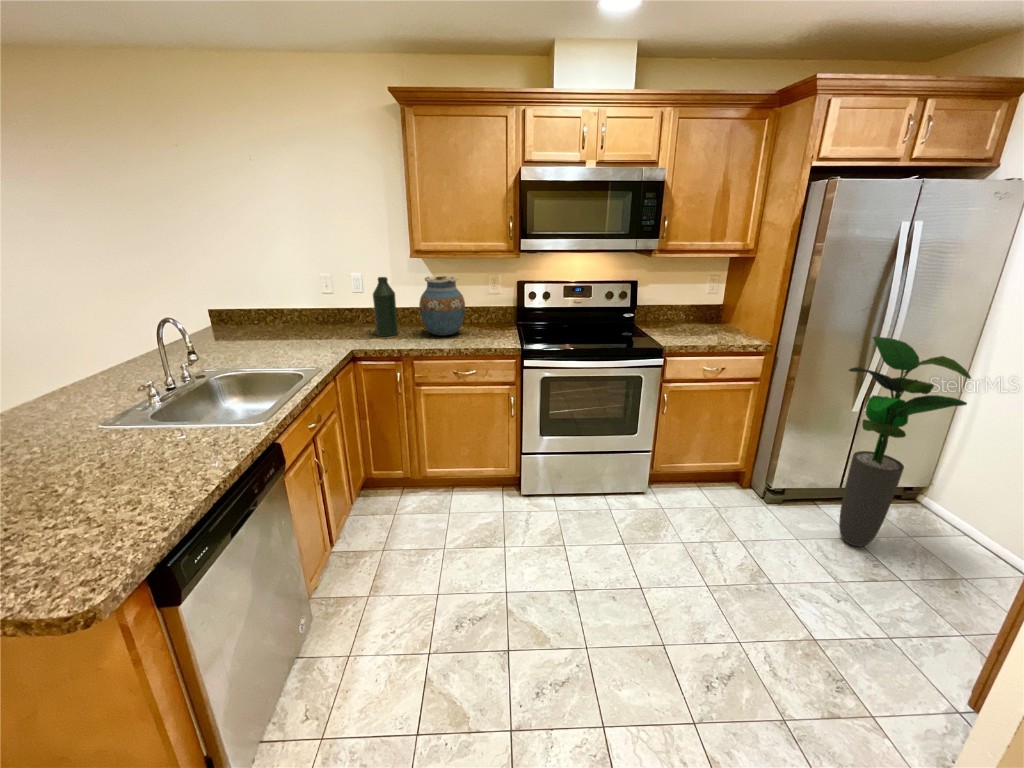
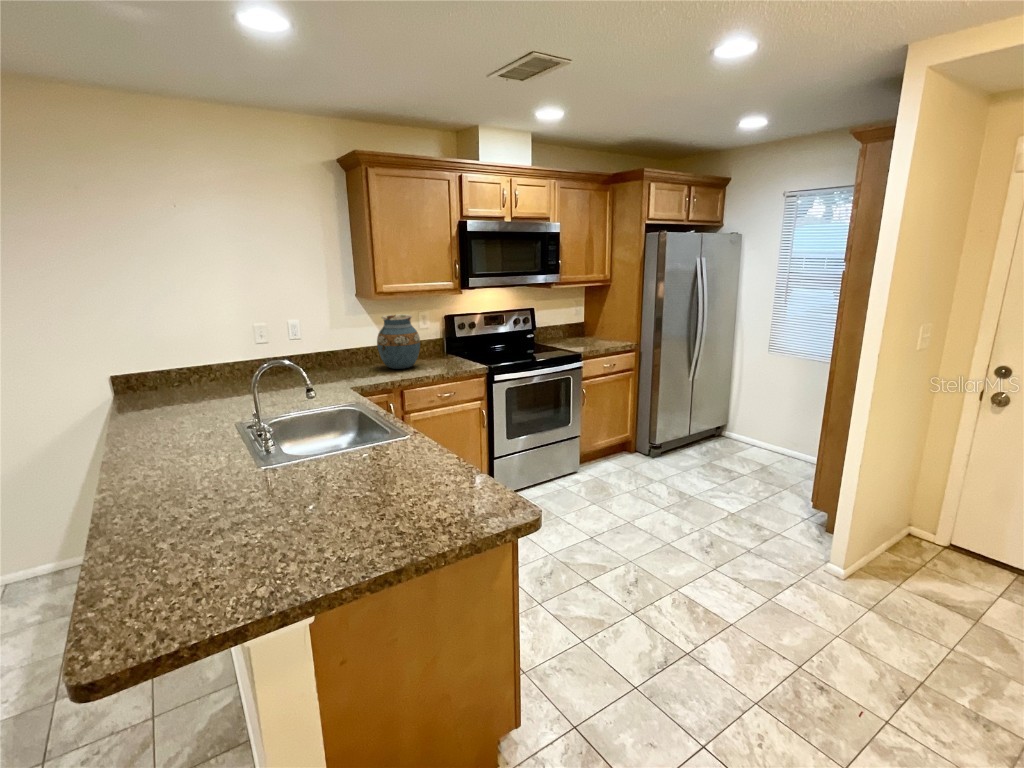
bottle: present [373,277,398,337] -> none [334,319,359,377]
potted plant: present [839,337,971,546] -> none [695,328,755,465]

